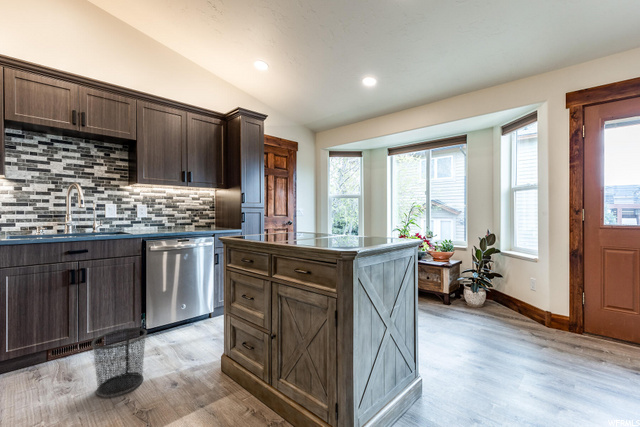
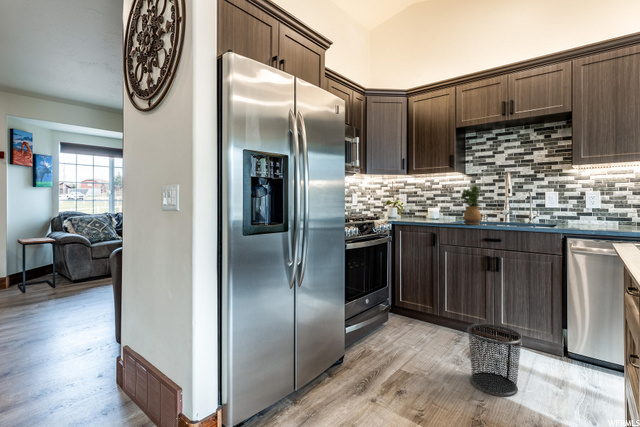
potted plant: none [22,194,55,239] -> present [460,185,481,224]

